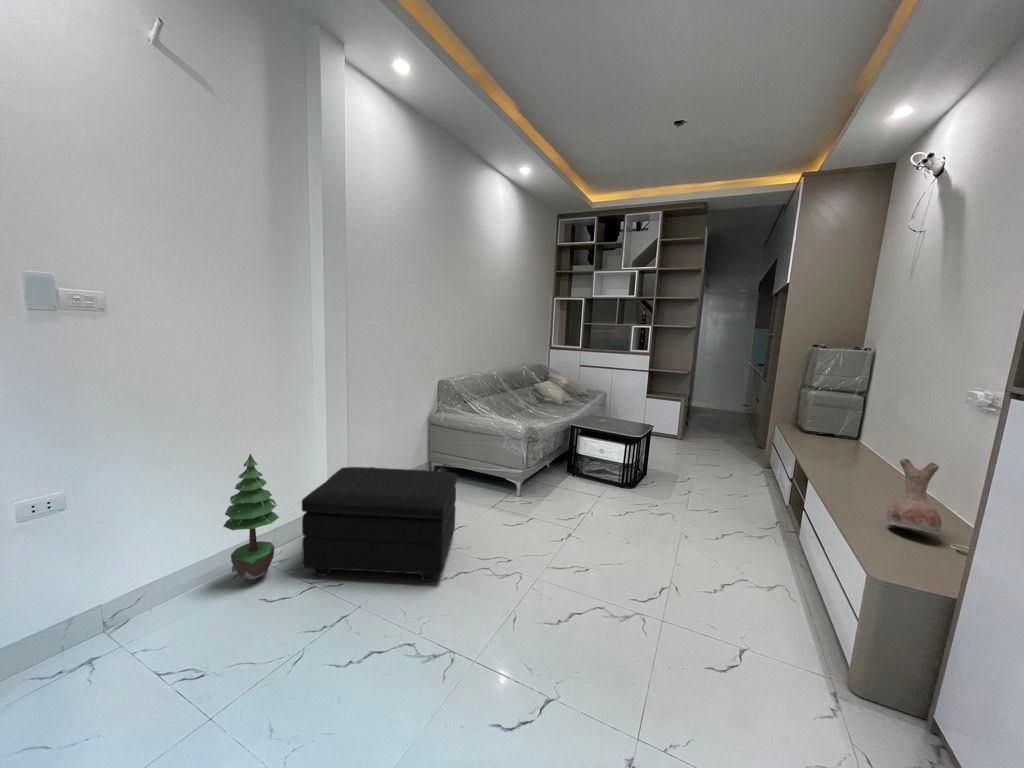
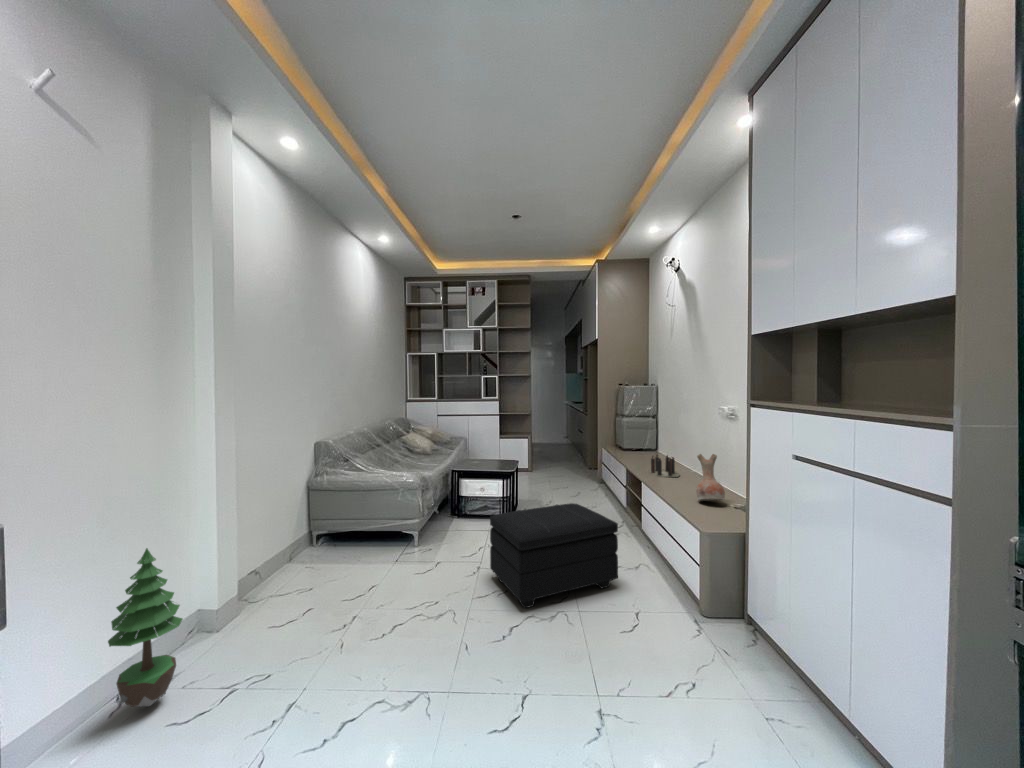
candle: none [817,445,896,483] -> present [649,454,680,477]
footstool: present [302,467,457,581] -> present [490,503,618,608]

